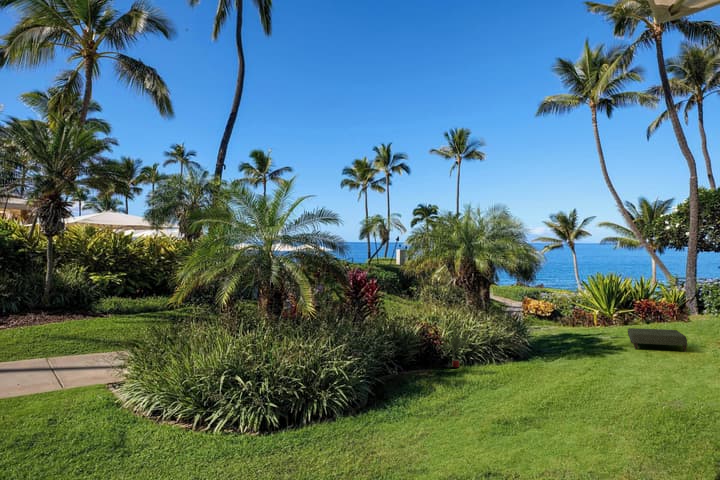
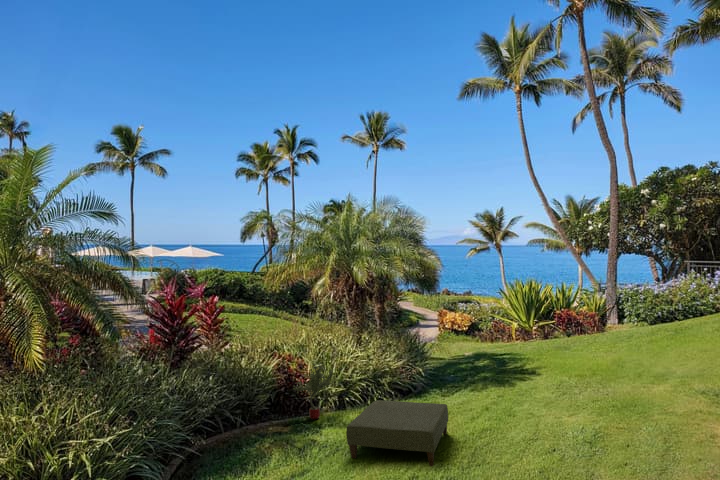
ottoman: present [628,328,687,352] -> present [346,400,448,466]

